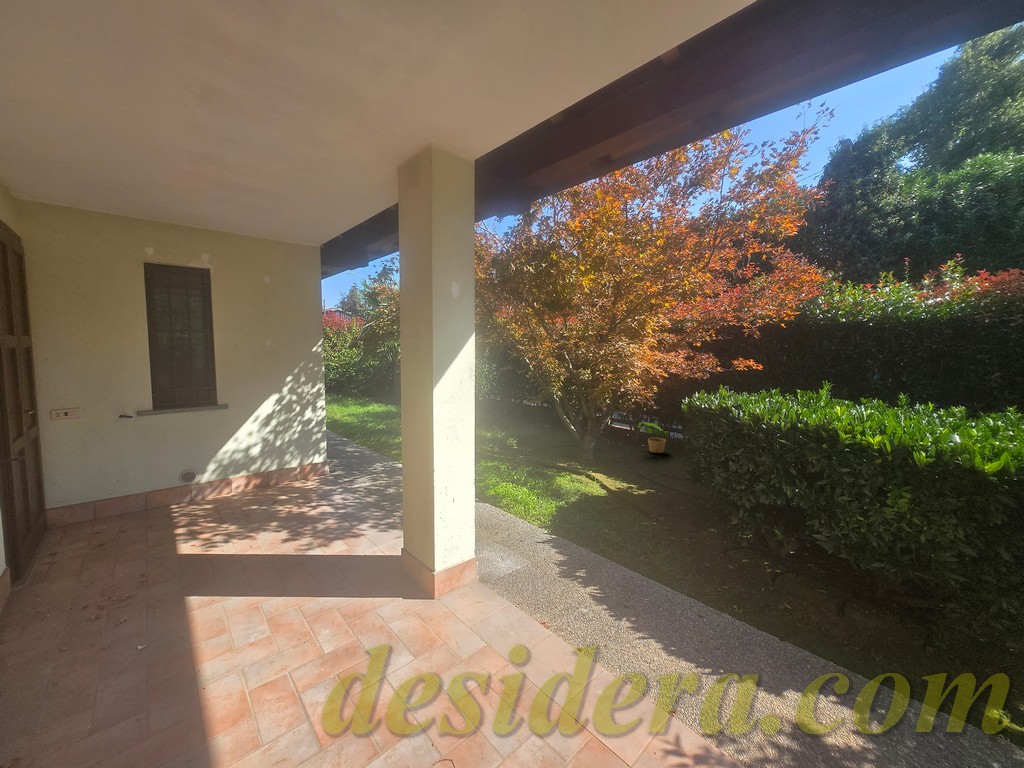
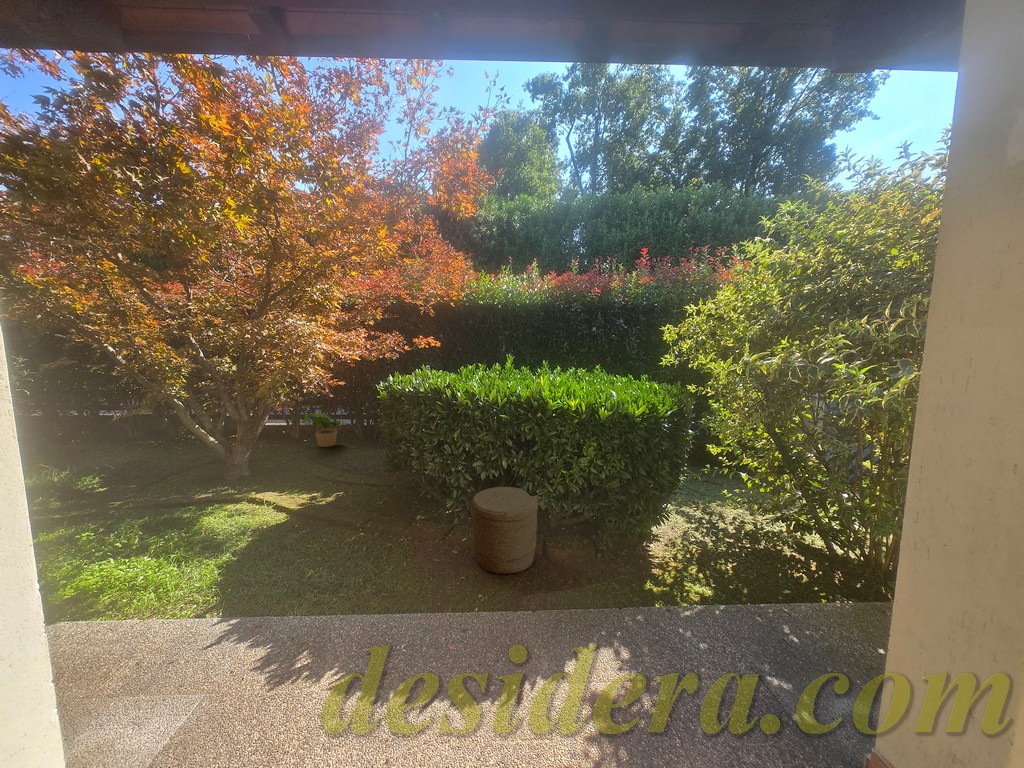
woven basket: none [738,511,820,603] -> present [471,487,538,574]

